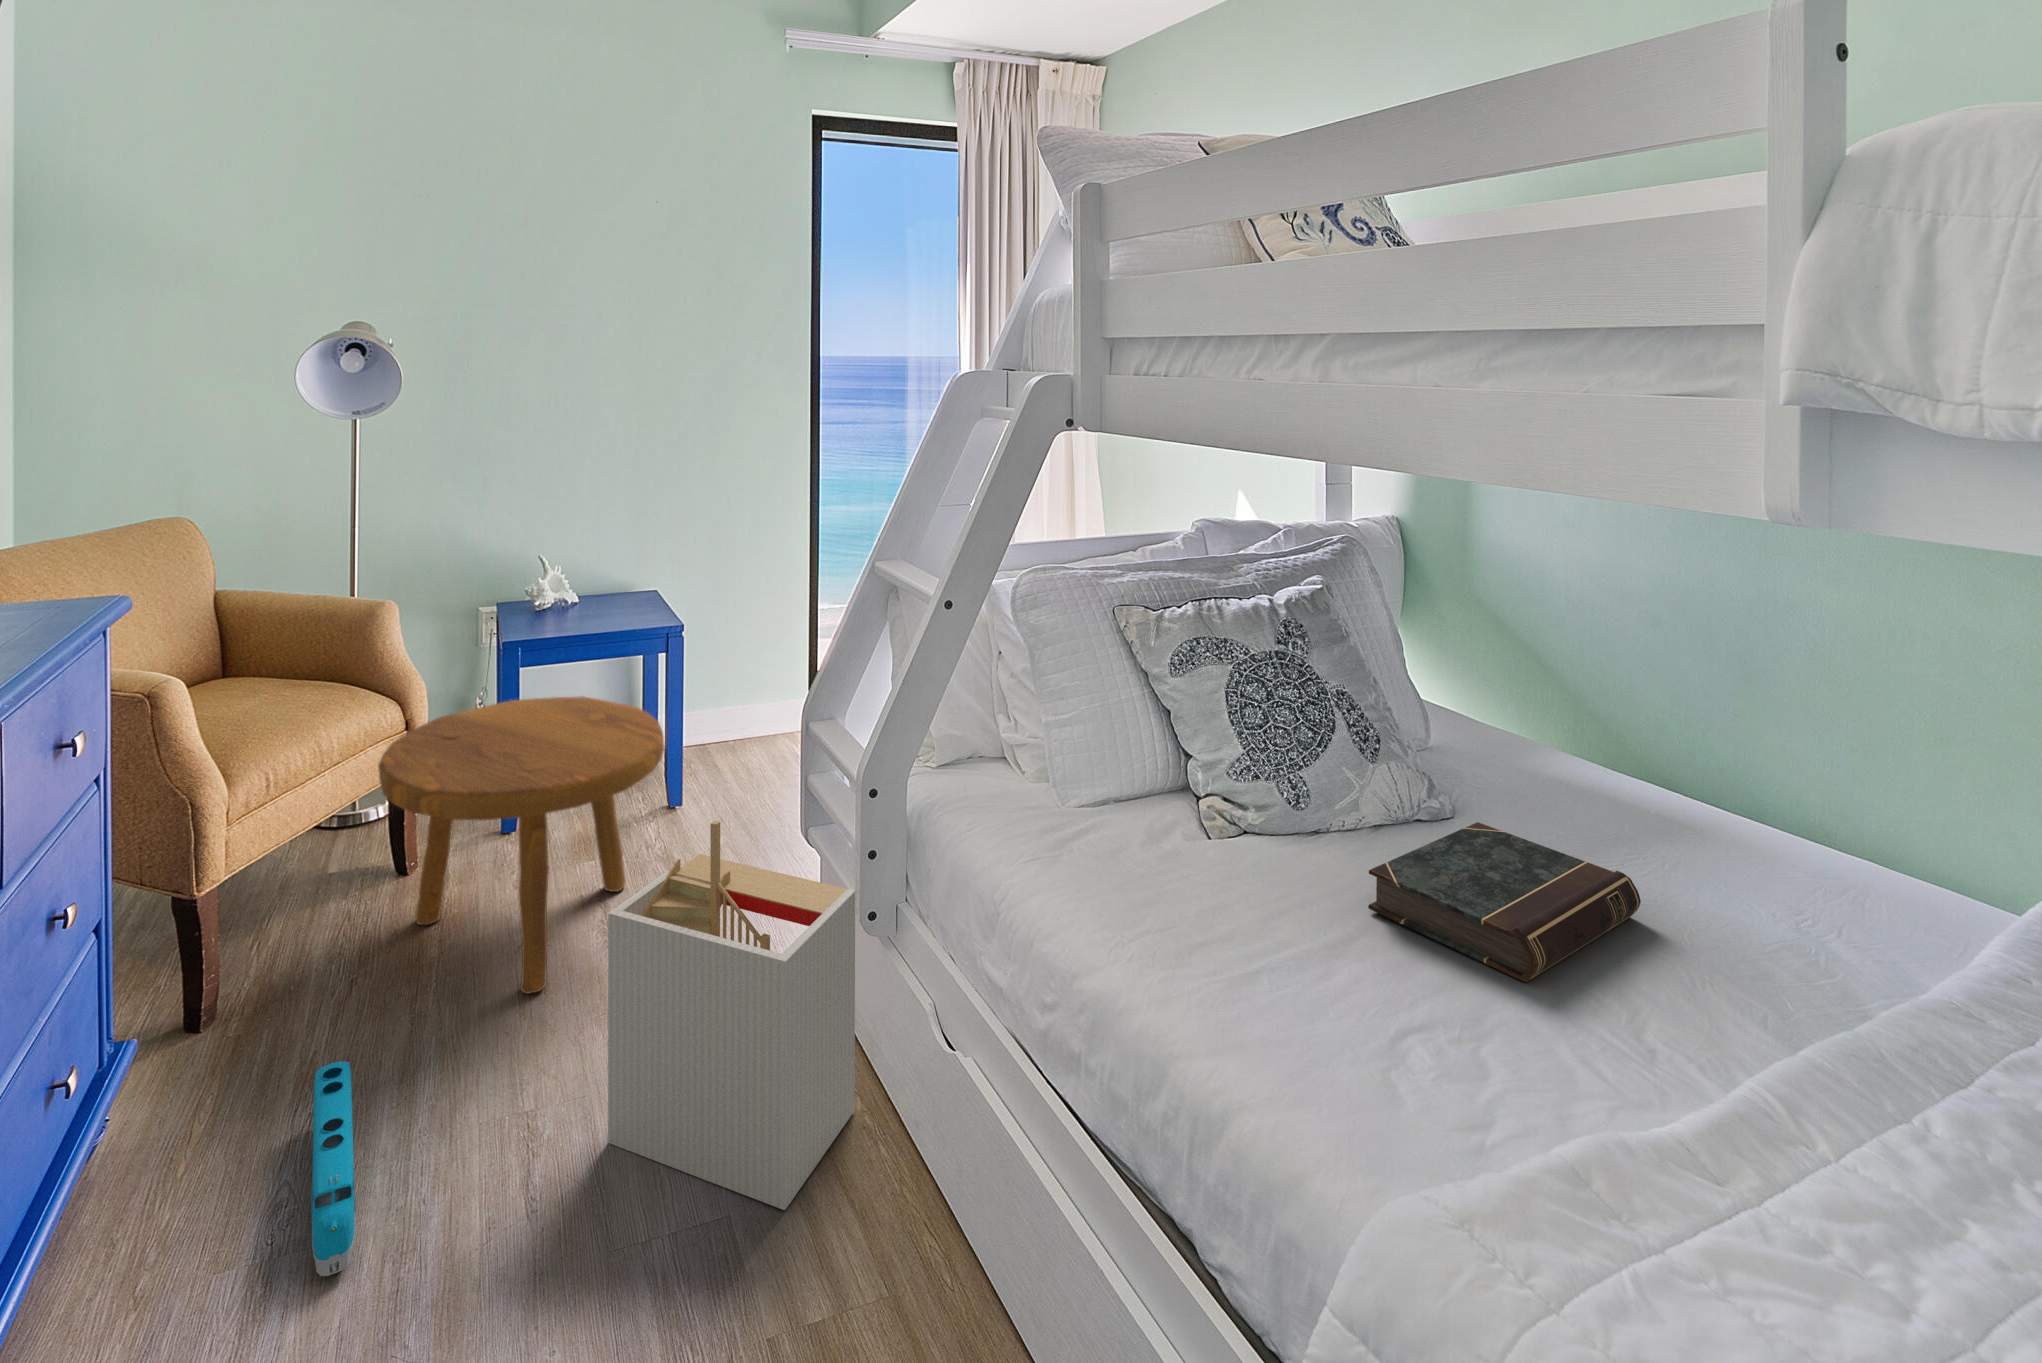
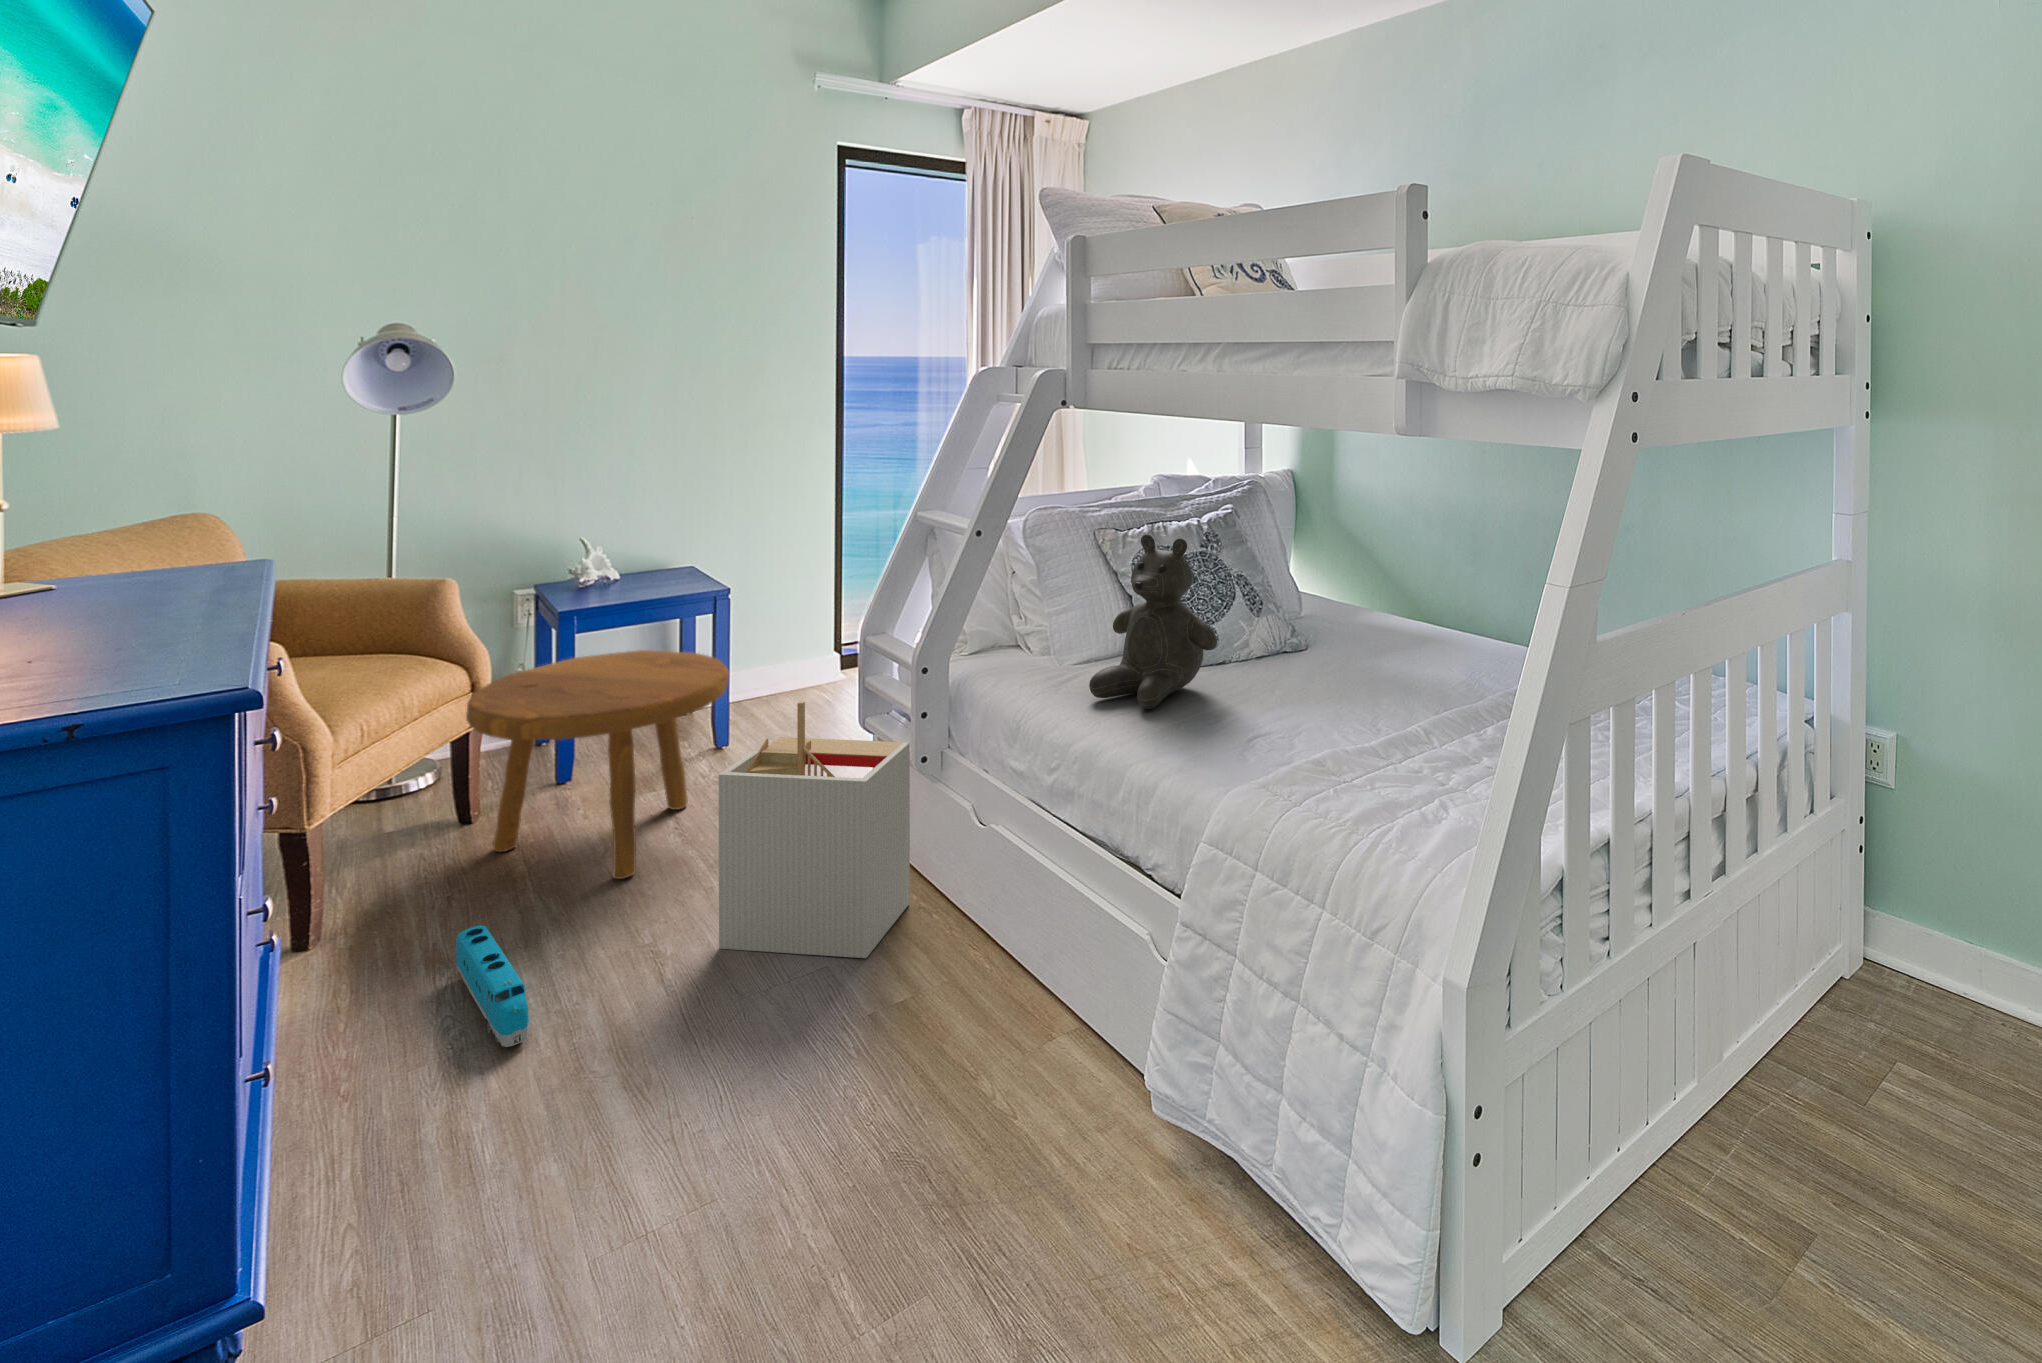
teddy bear: none [1105,633,1314,925] -> present [1089,534,1217,709]
book: present [1368,822,1641,982] -> none [1249,643,1398,711]

